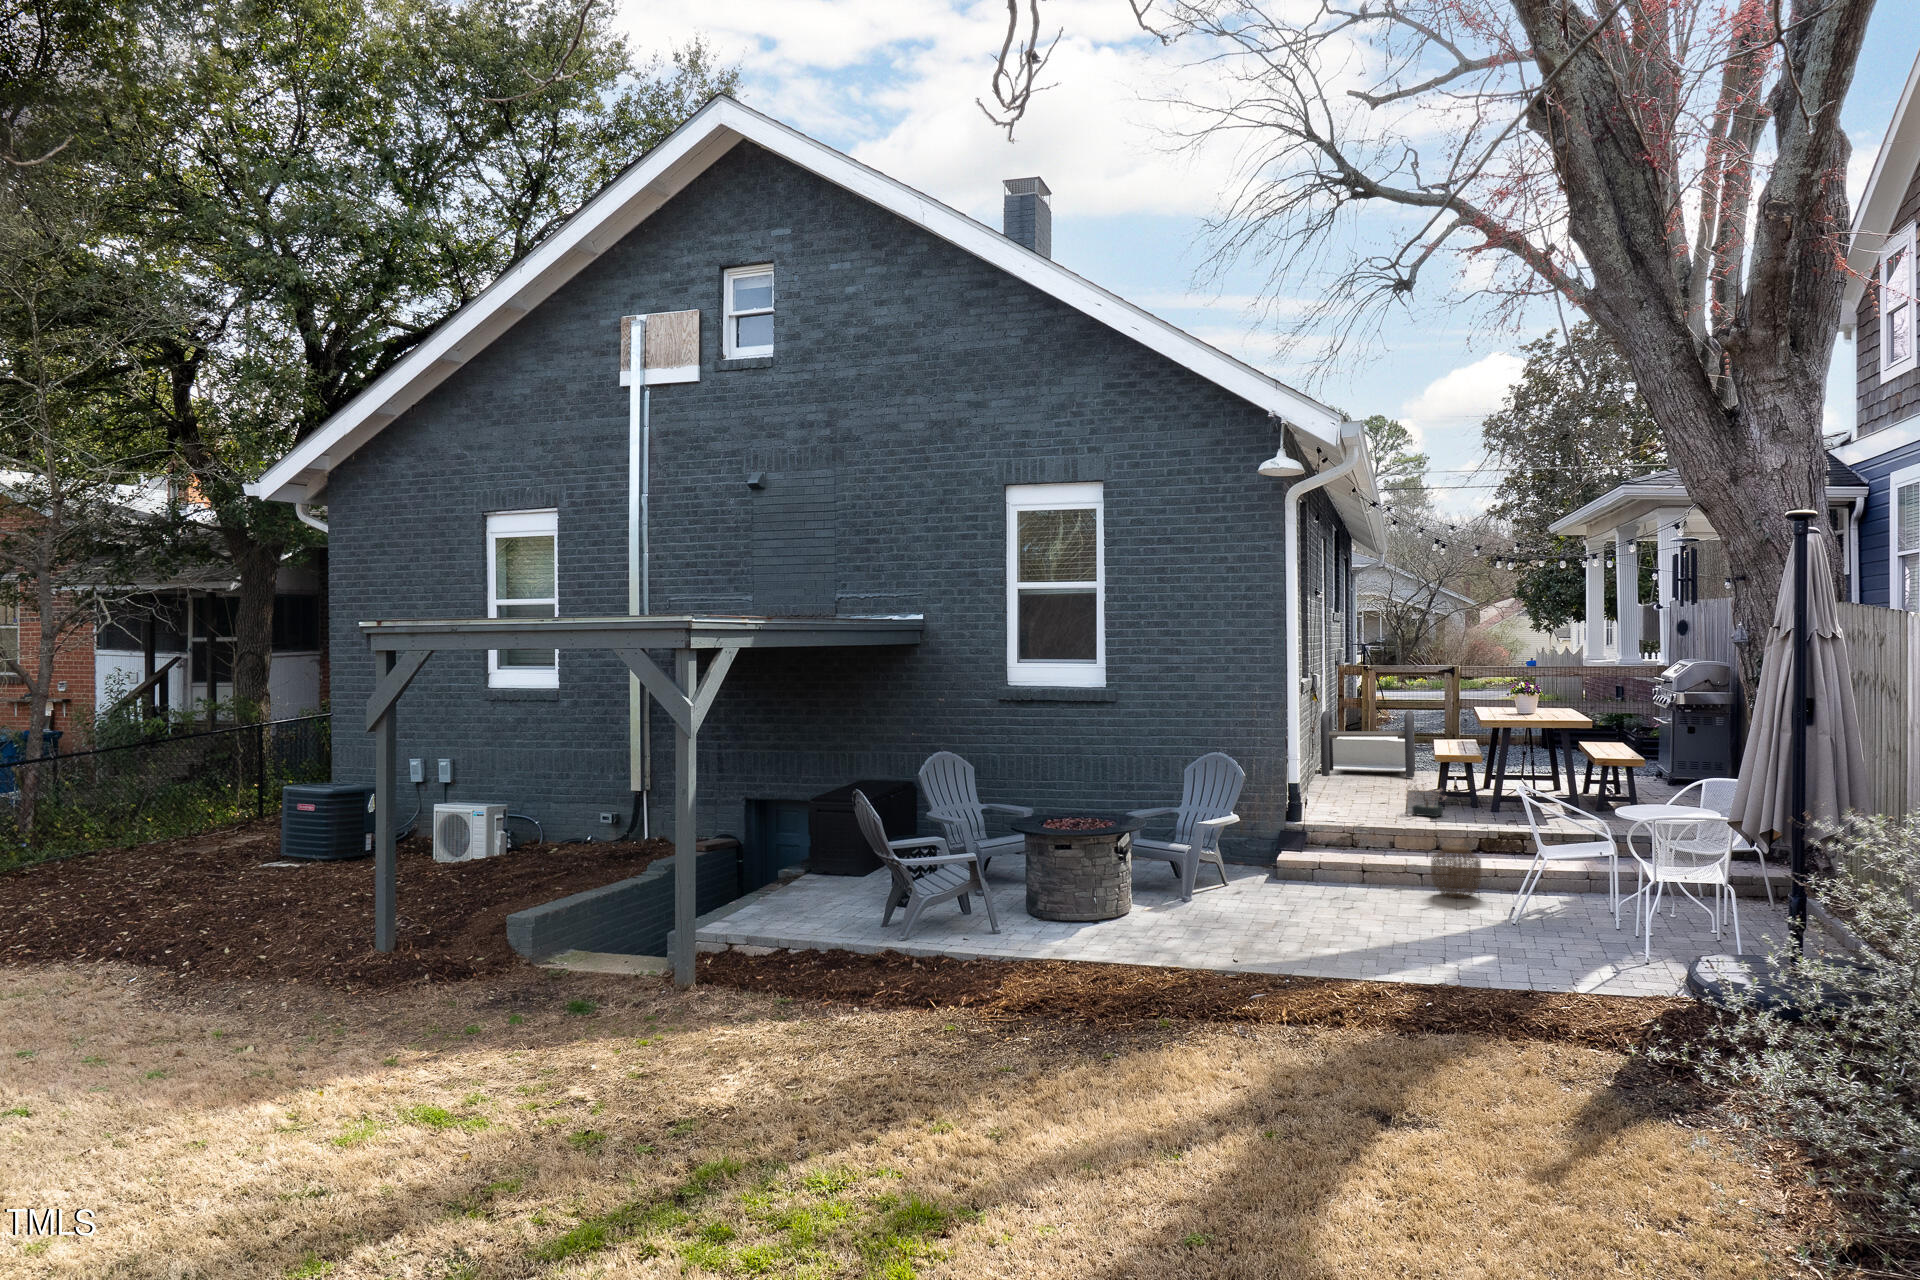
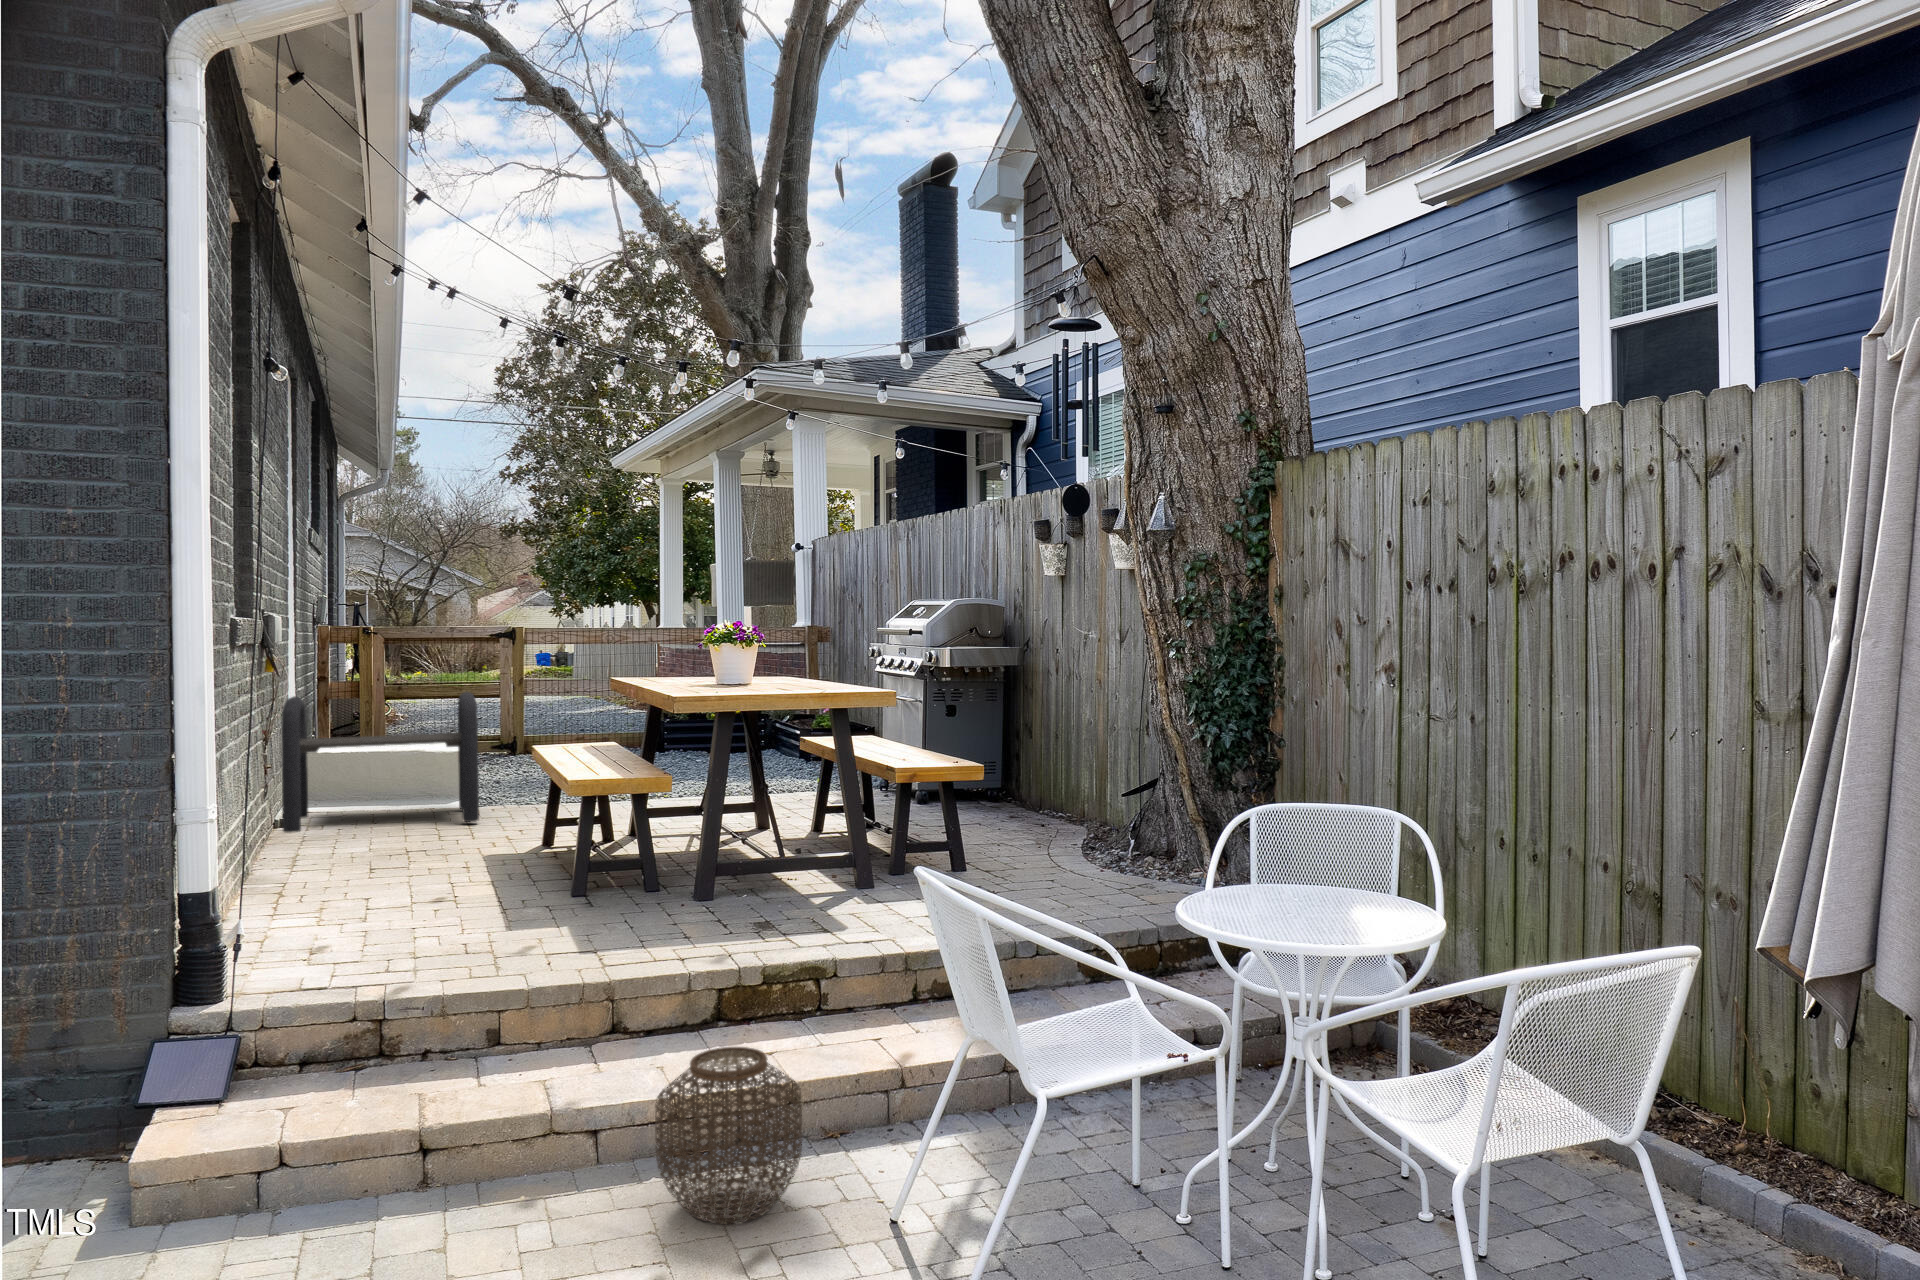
decorative plant: present [1406,779,1446,817] -> none [502,838,606,927]

